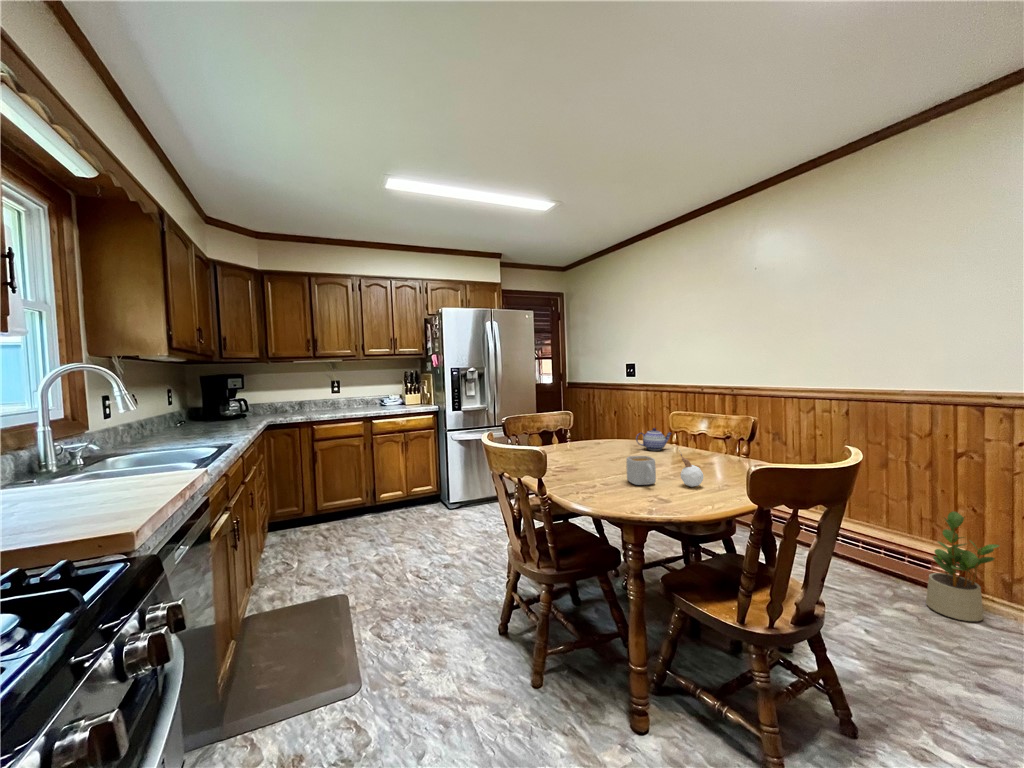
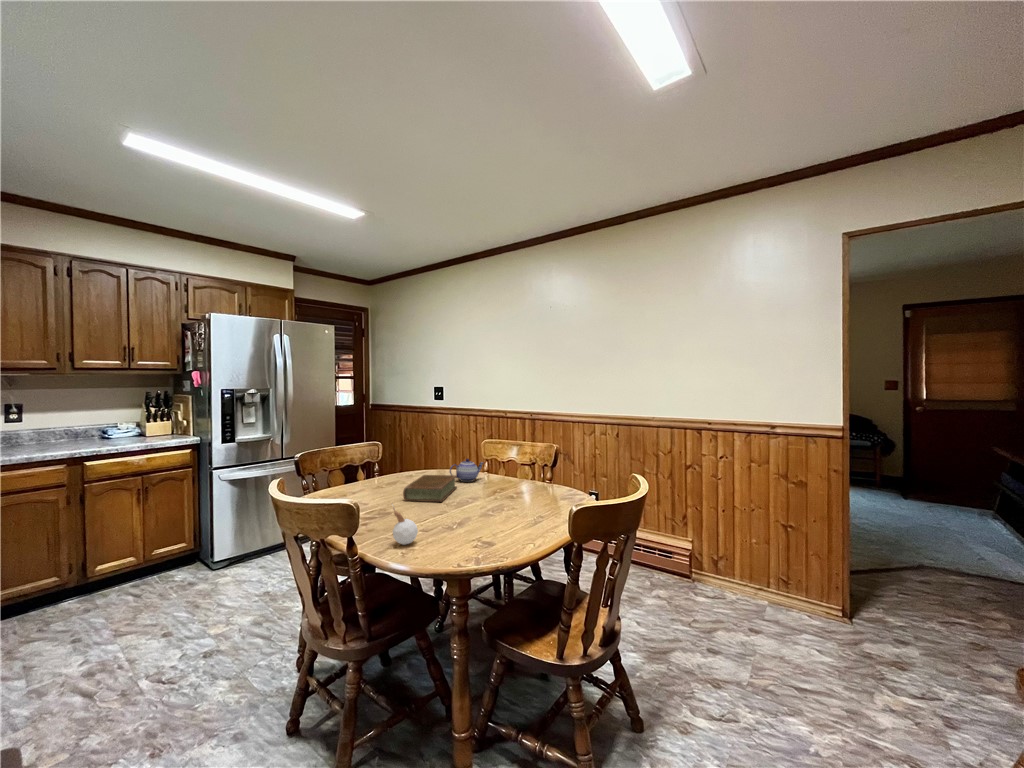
book: none [590,440,642,464] -> present [403,475,457,502]
candle: present [680,454,703,487] -> present [393,507,418,545]
mug: present [626,456,656,485] -> none [446,494,476,527]
potted plant: present [926,511,999,621] -> none [671,512,713,597]

